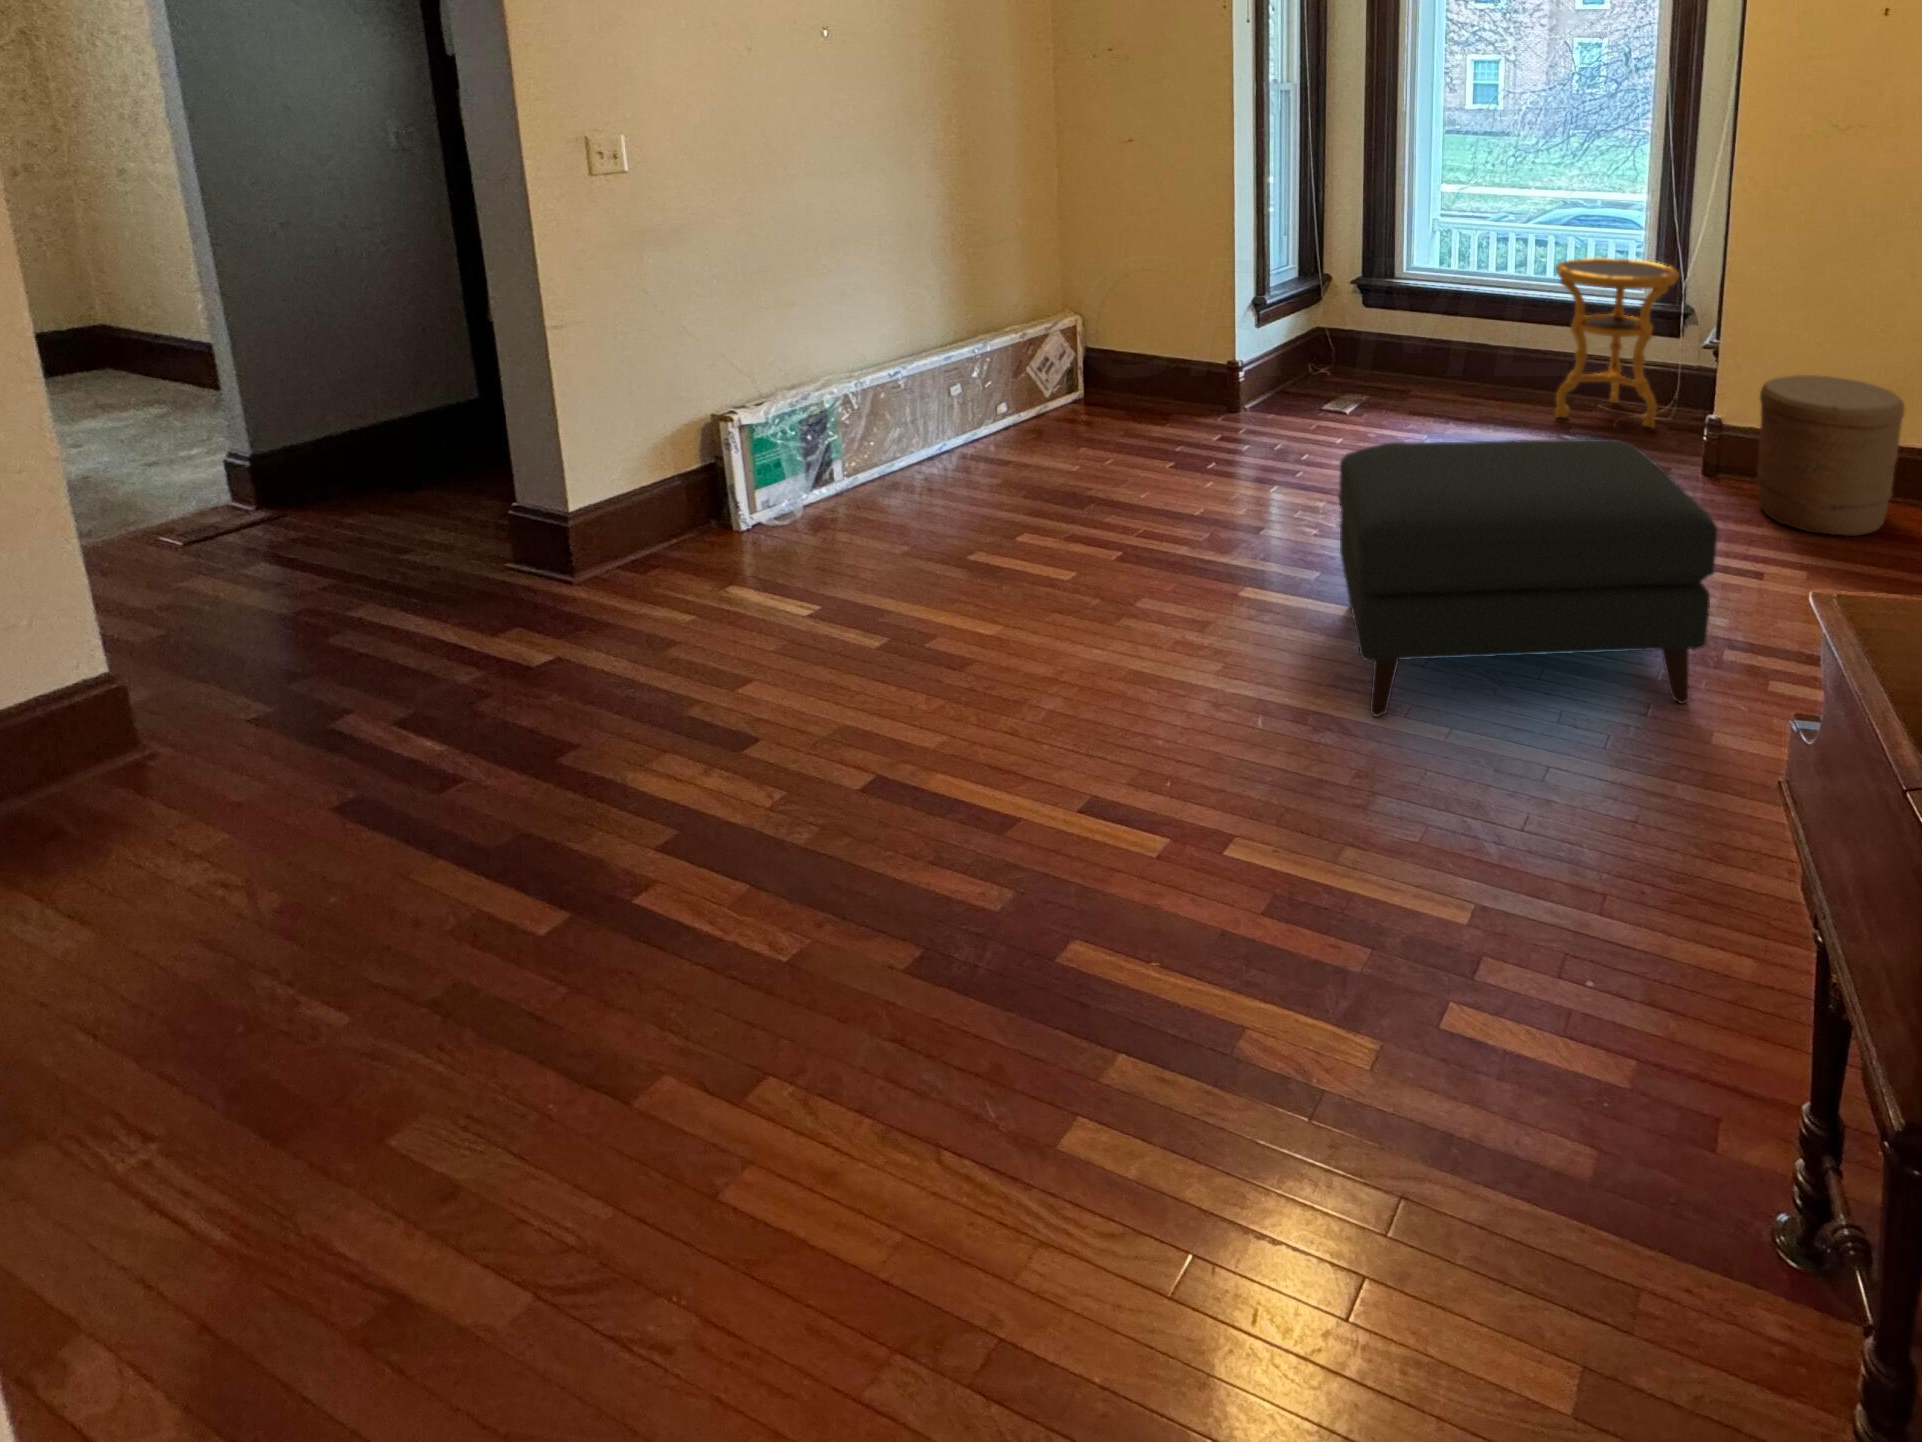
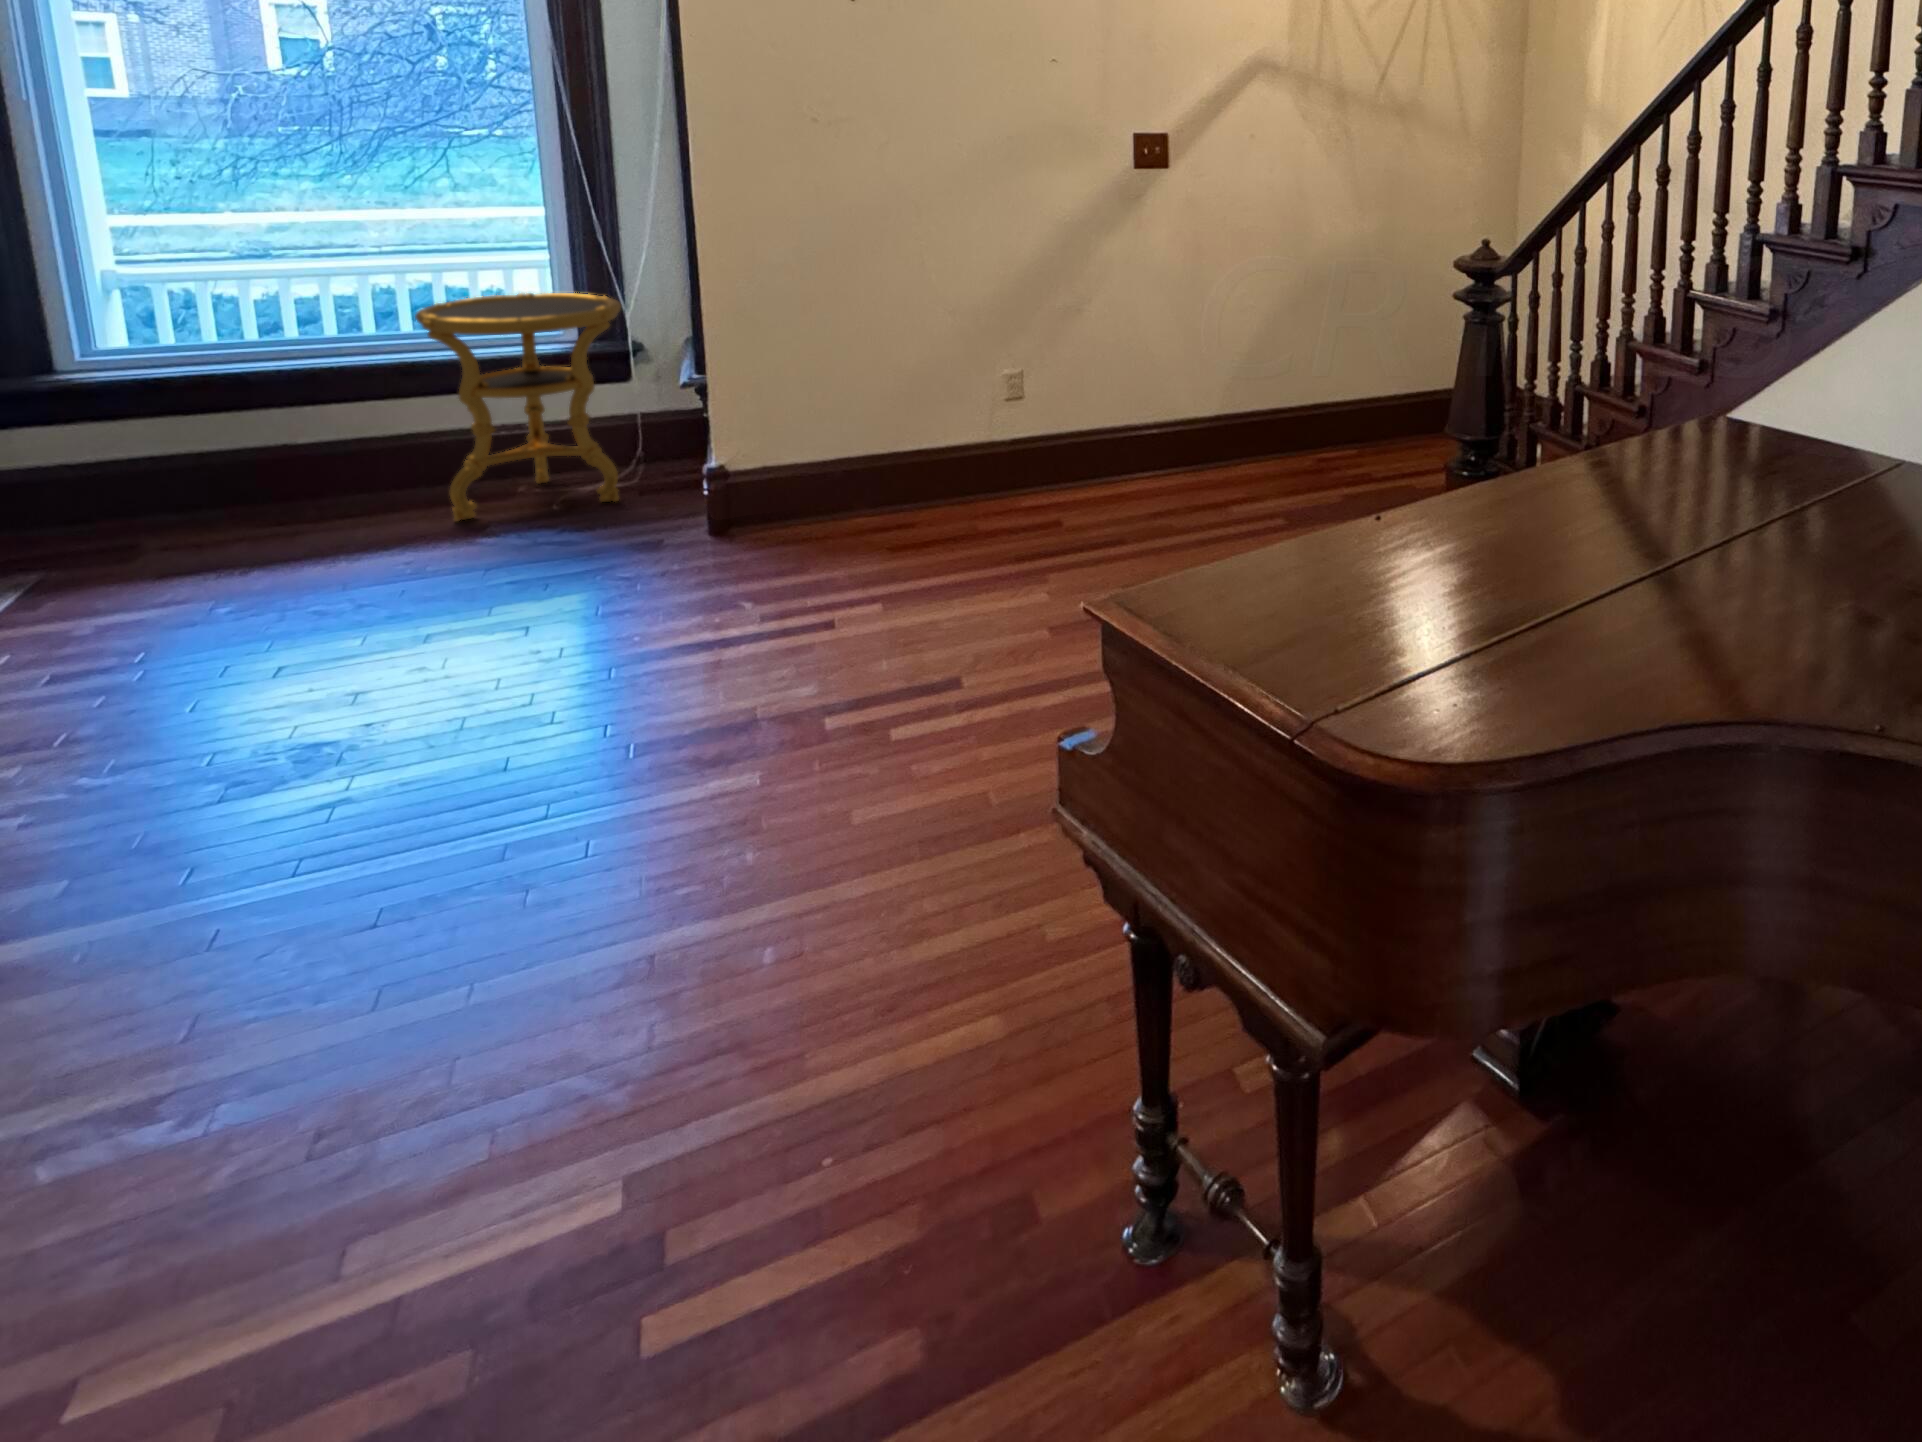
woven basket: present [1757,375,1904,536] -> none [778,392,946,567]
ottoman: present [1338,439,1718,717] -> none [108,521,817,1035]

